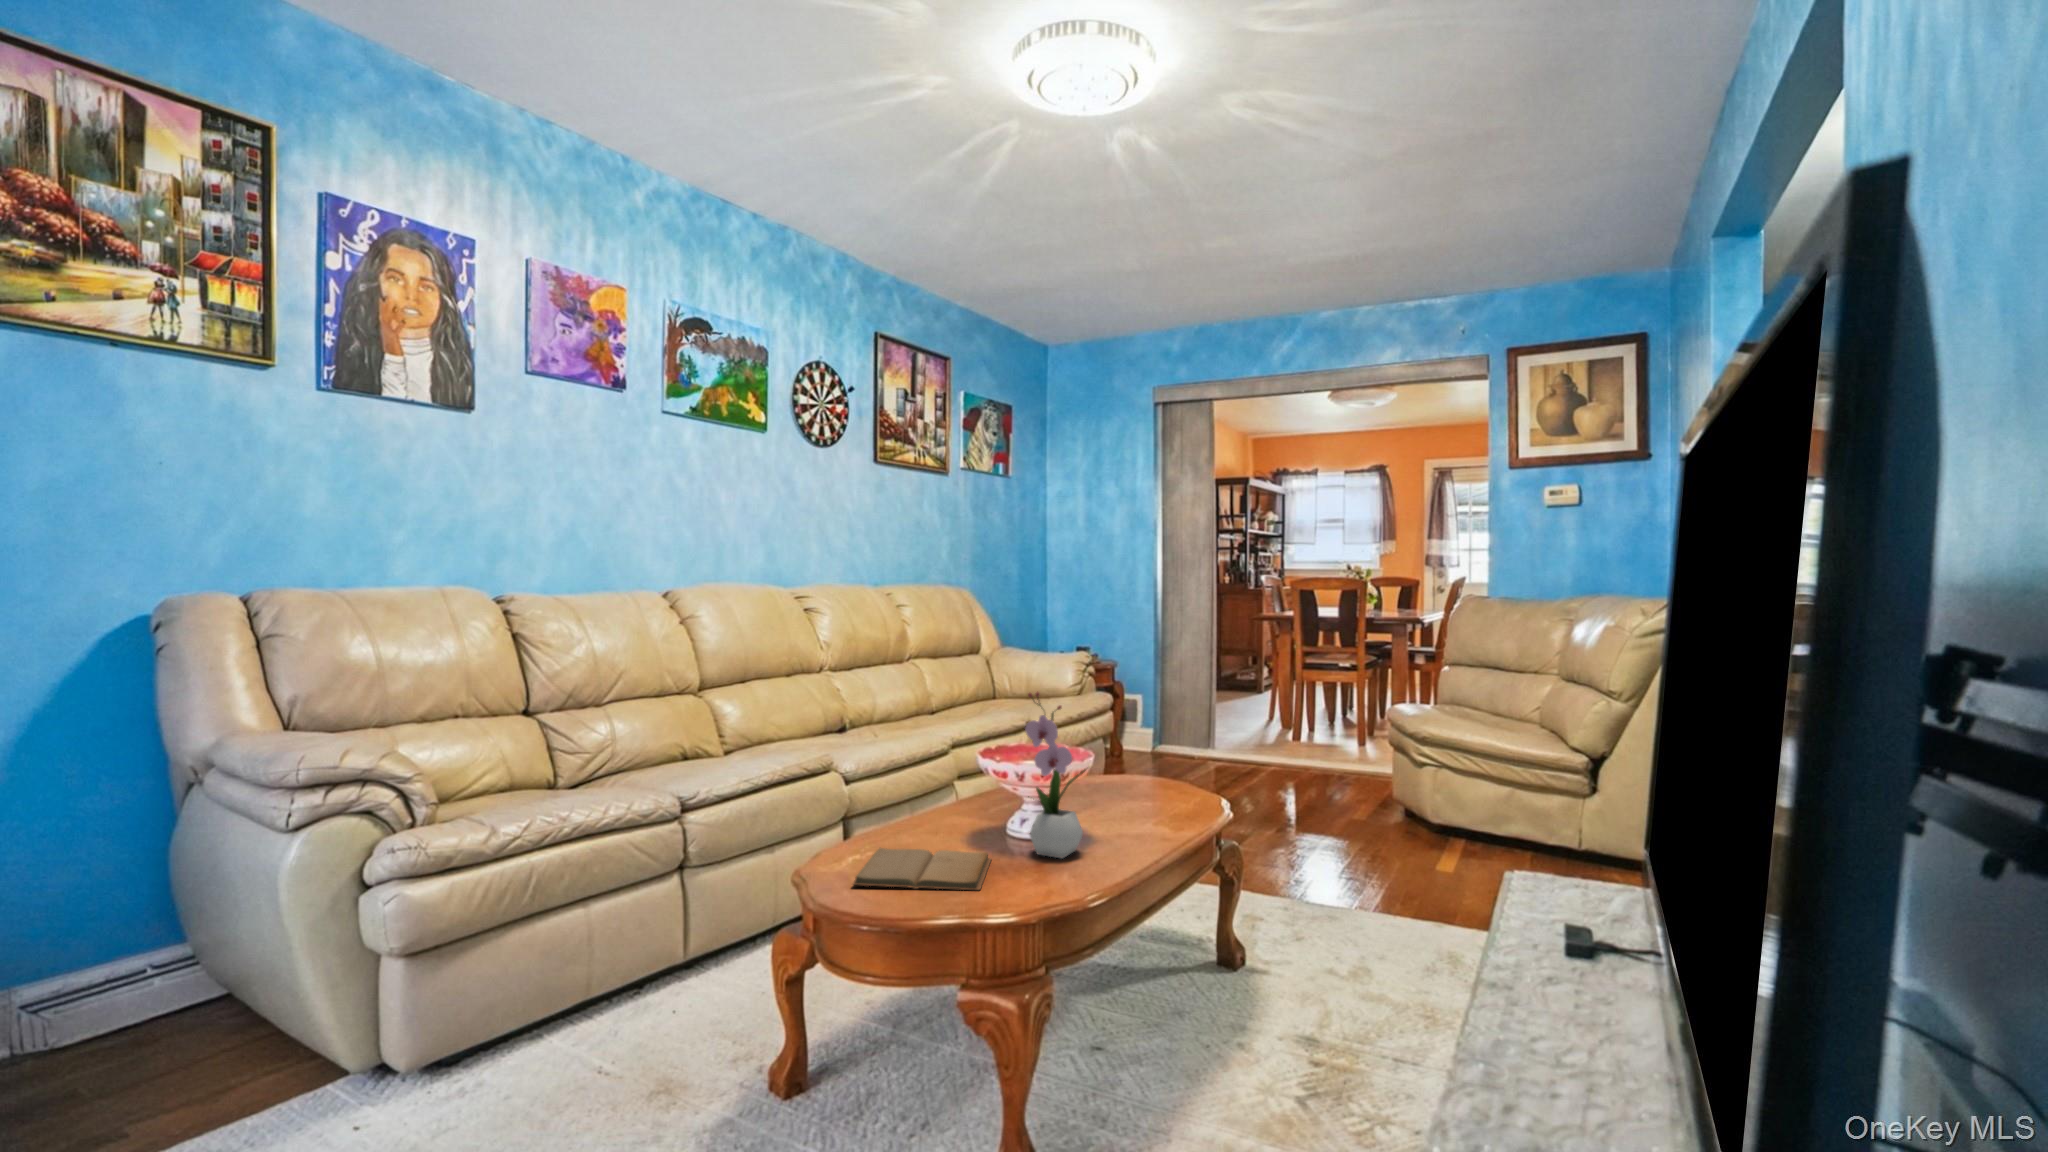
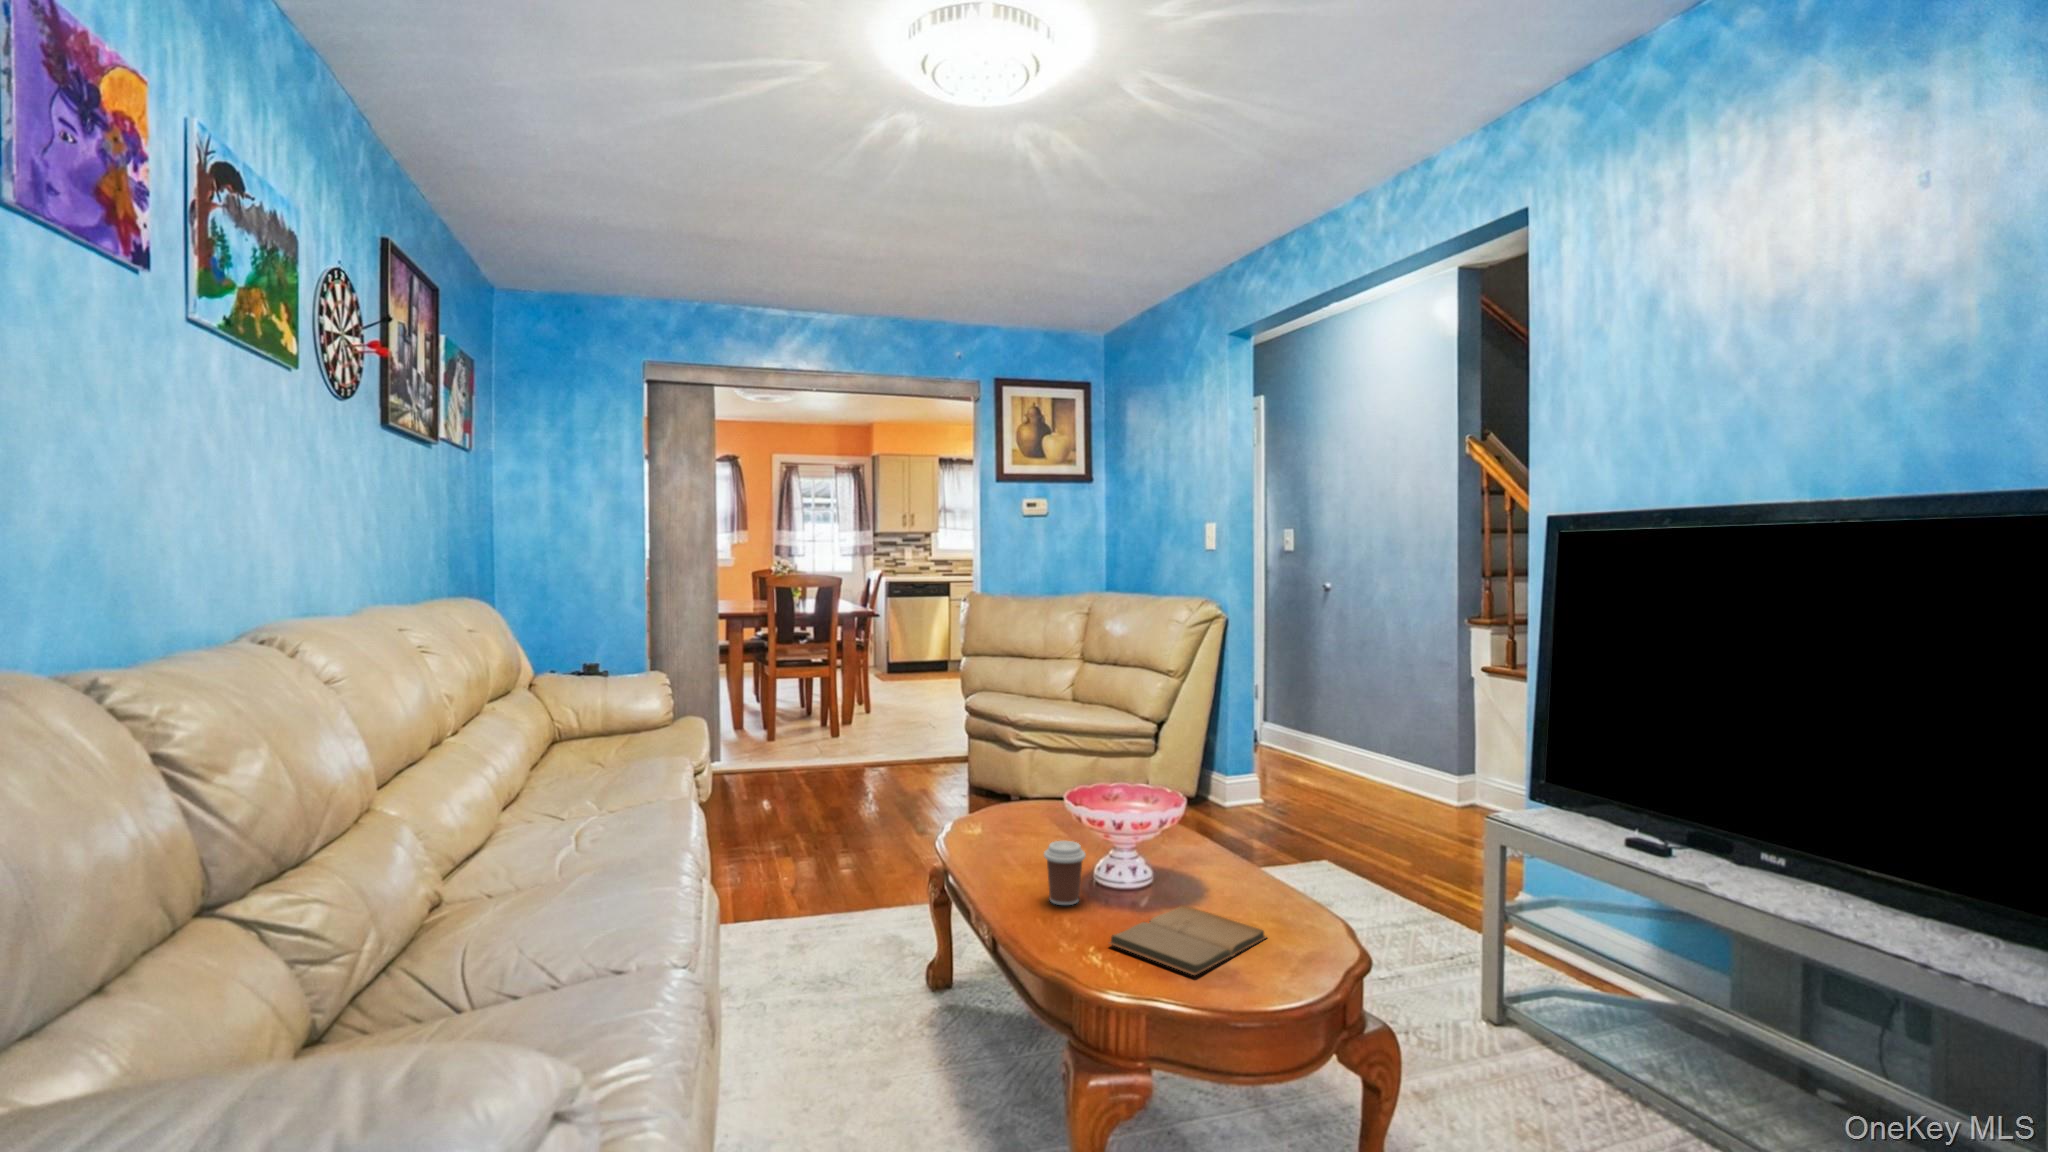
flower arrangement: present [1025,692,1086,858] -> none [1176,736,1231,894]
coffee cup: none [931,776,969,833] -> present [1044,841,1086,905]

